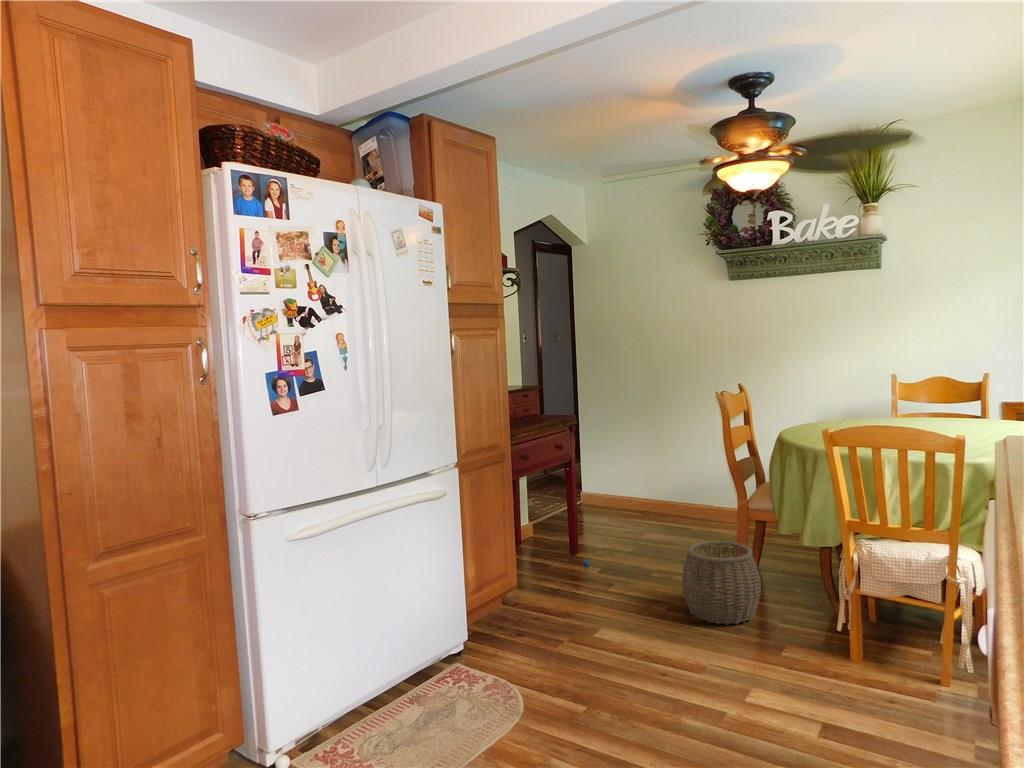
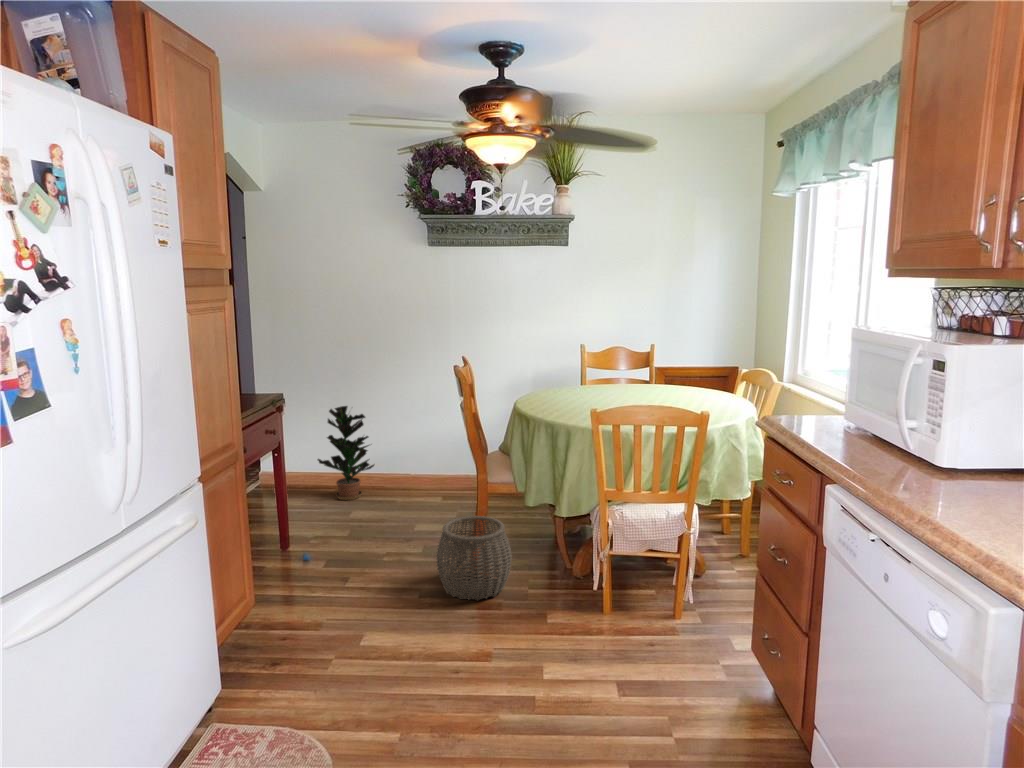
potted plant: none [618,436,671,525] -> present [318,406,374,500]

